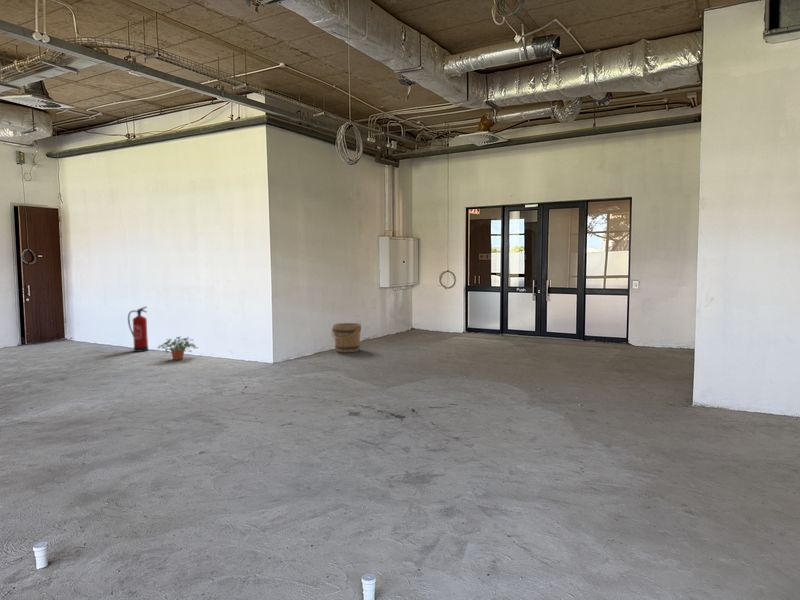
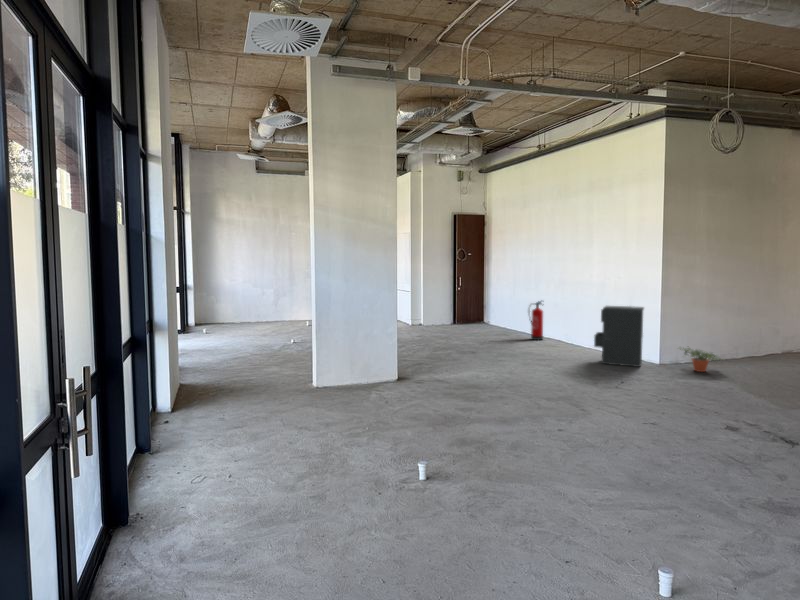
filing cabinet: none [212,307,258,368] -> present [594,306,644,367]
bucket: present [331,323,361,352] -> none [734,332,777,368]
potted plant: present [158,337,197,360] -> present [679,347,724,372]

